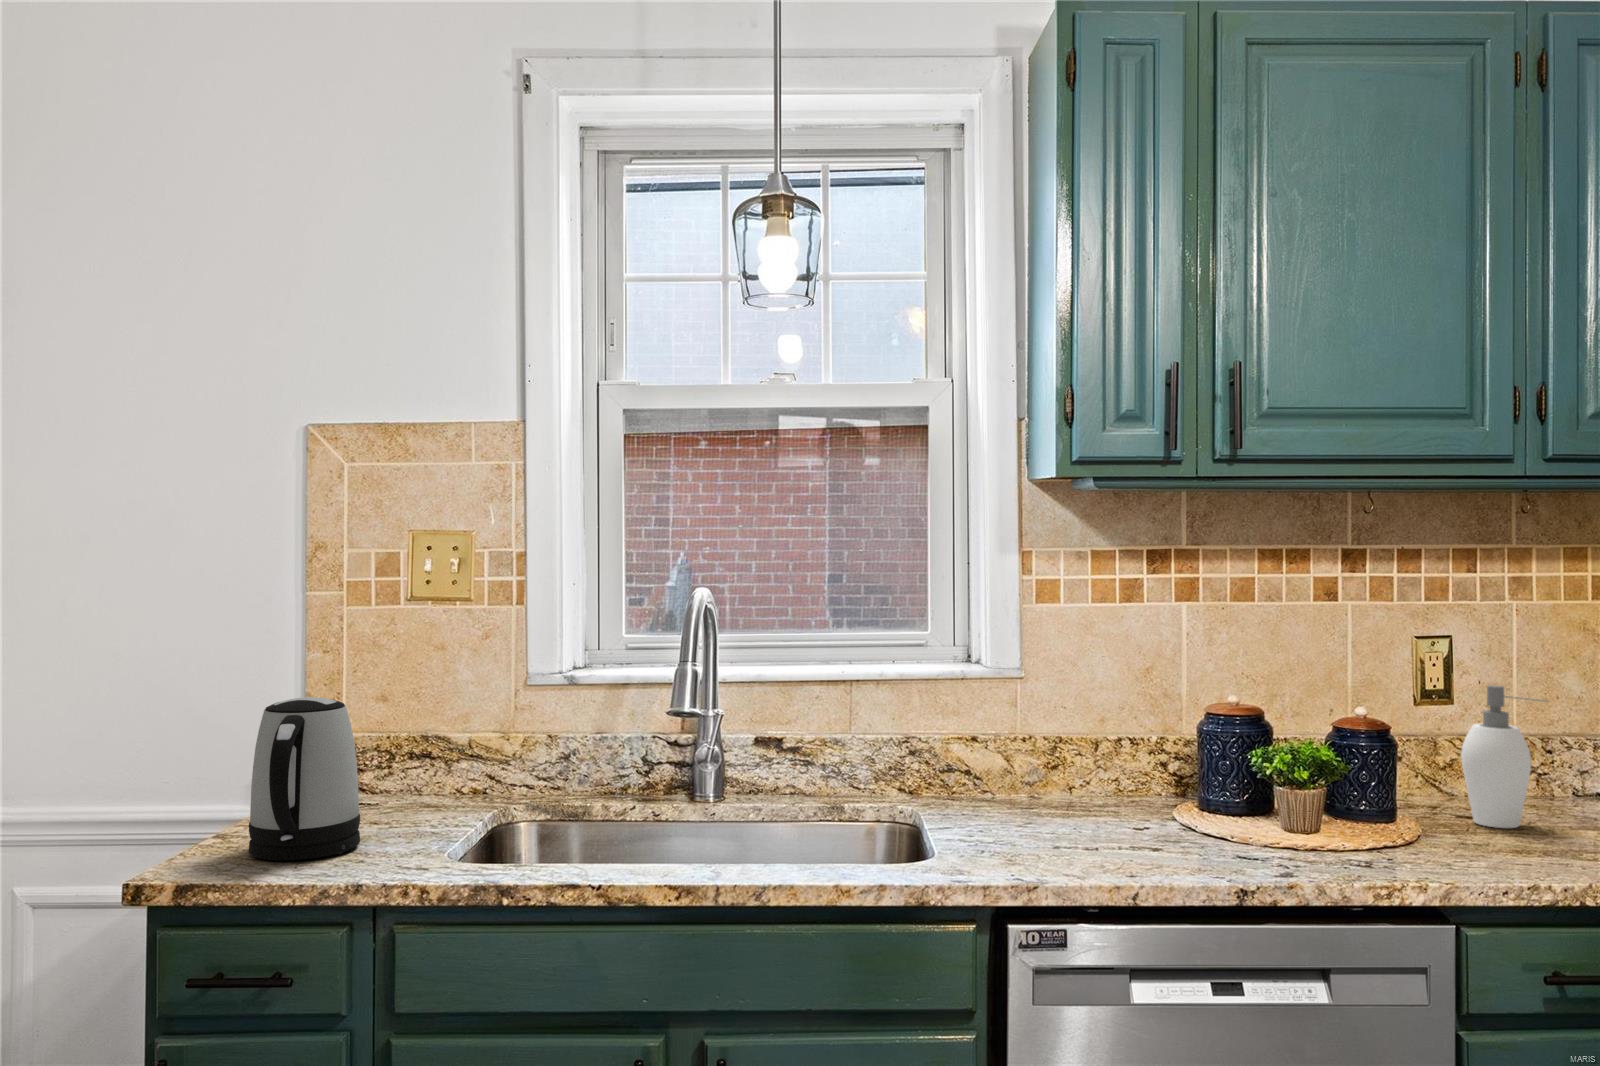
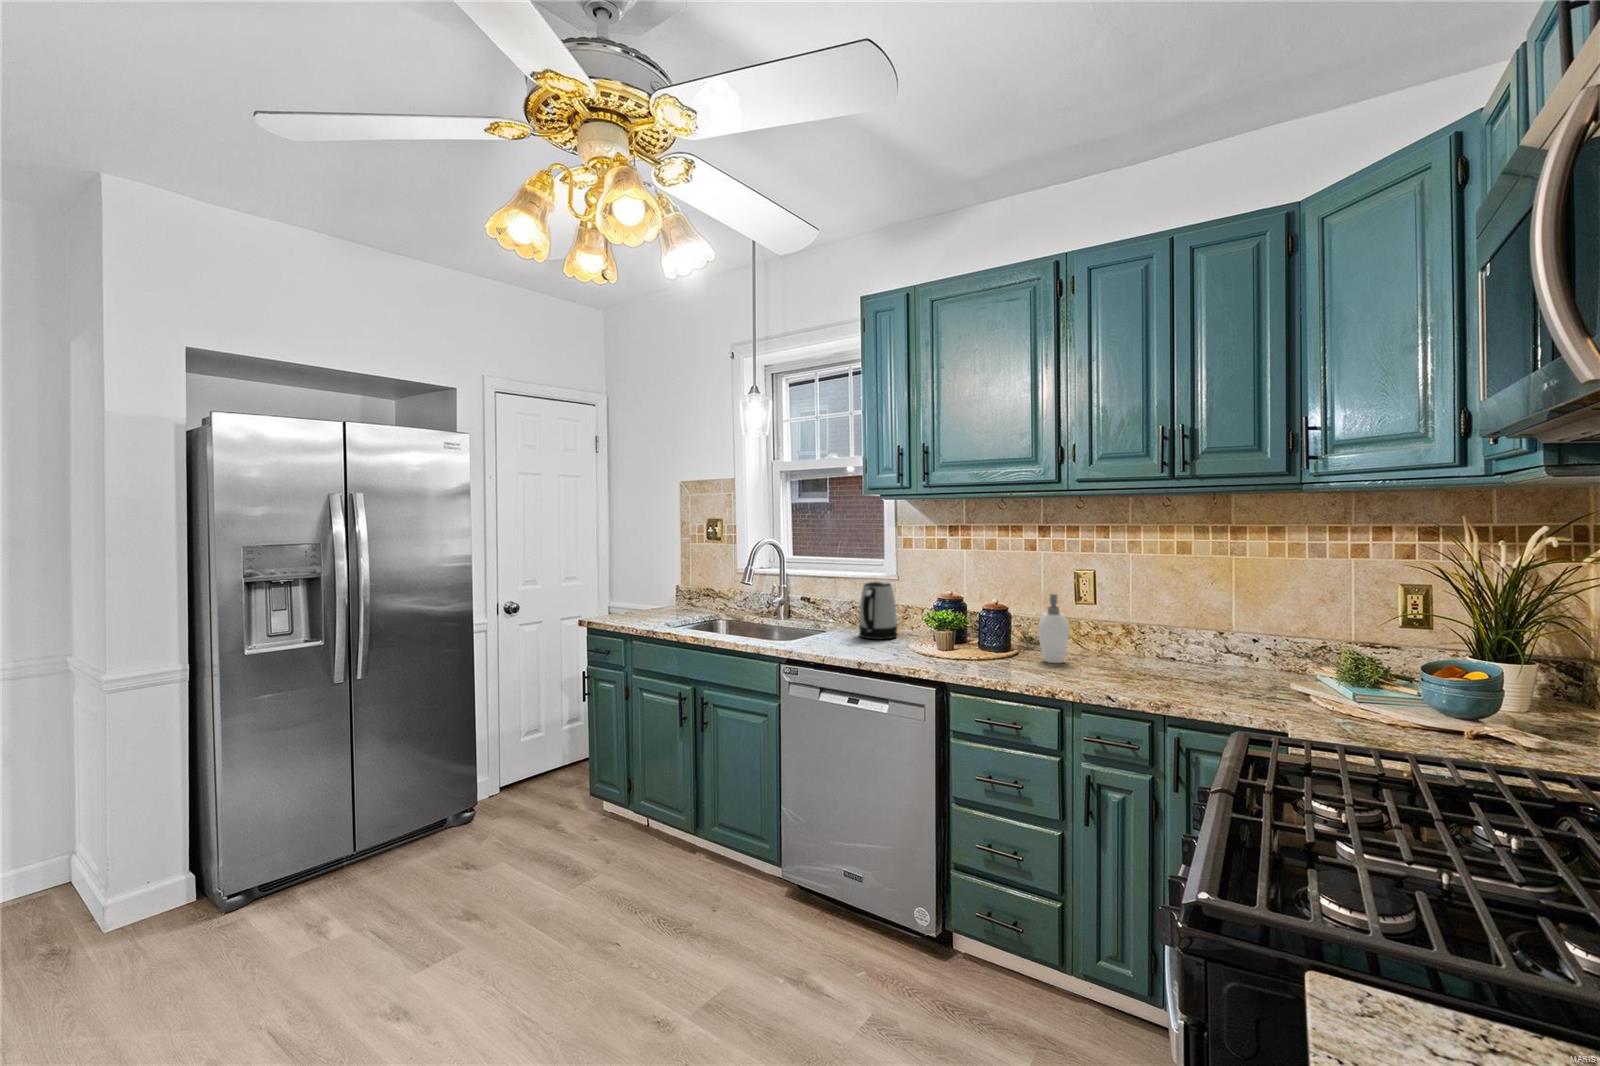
kettle: present [249,697,360,860] -> present [859,581,897,639]

